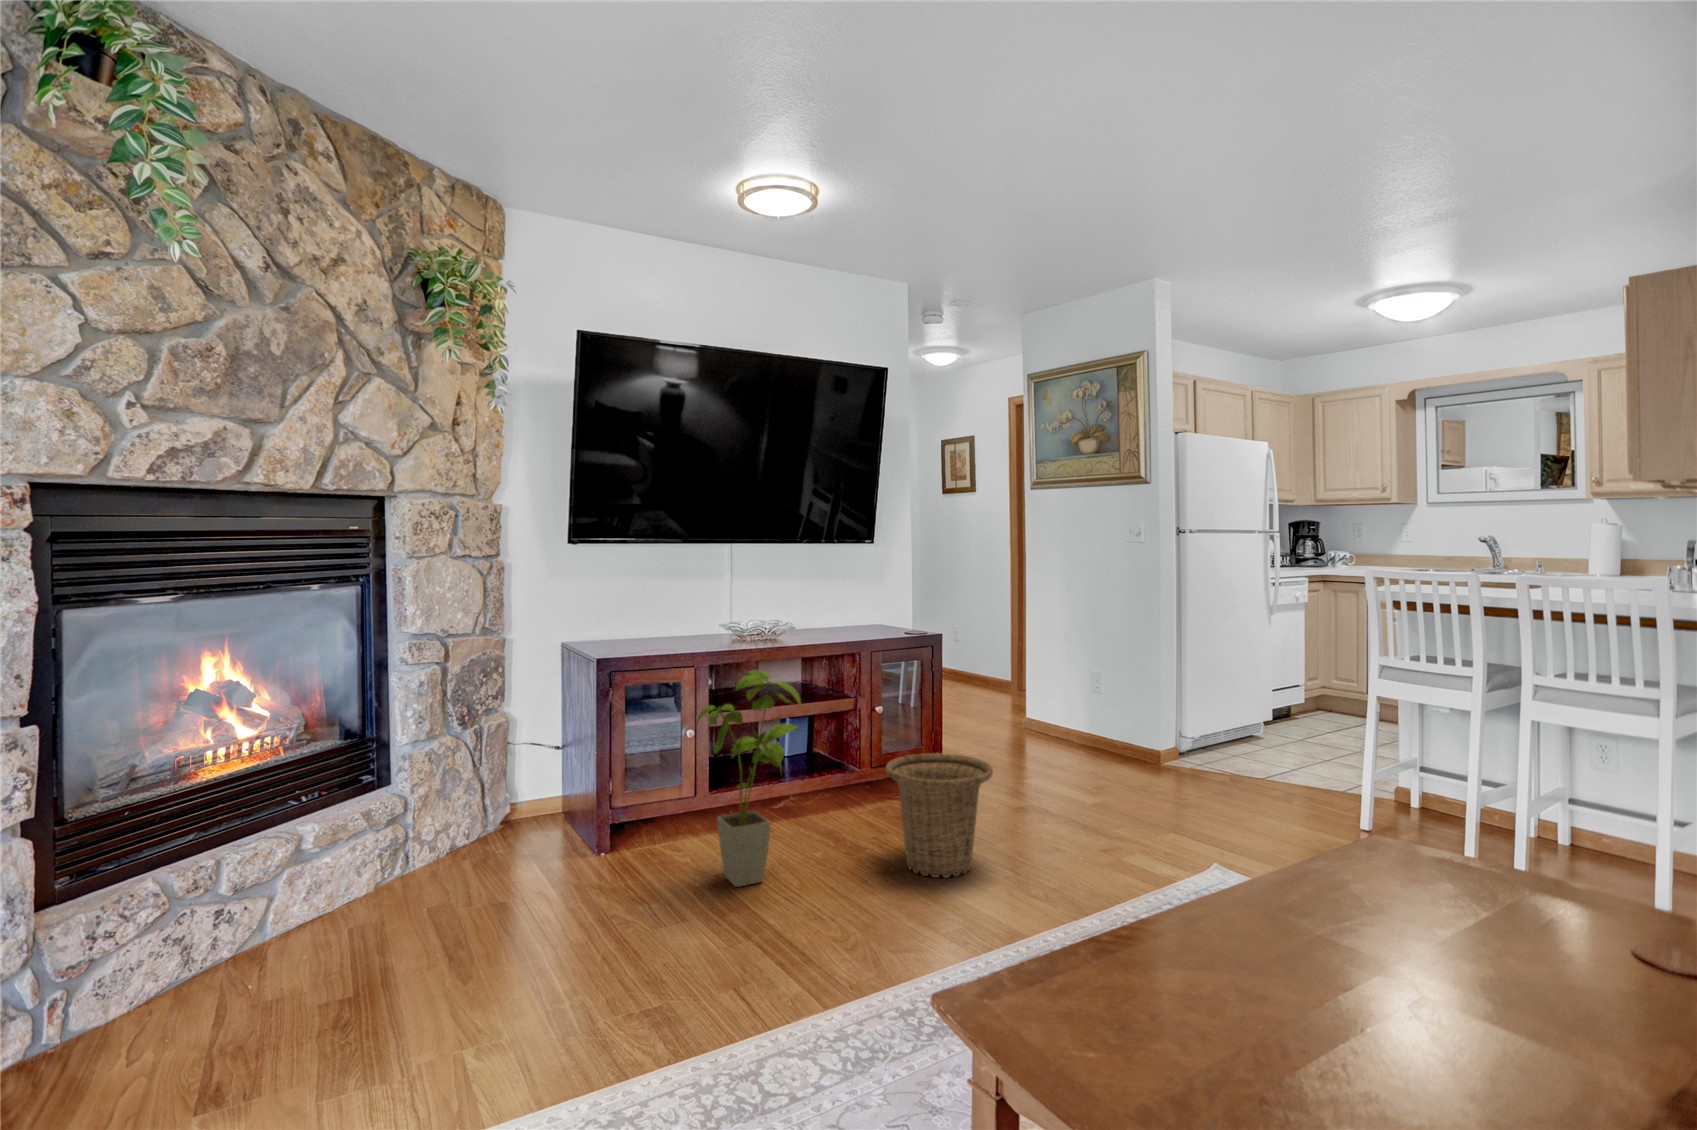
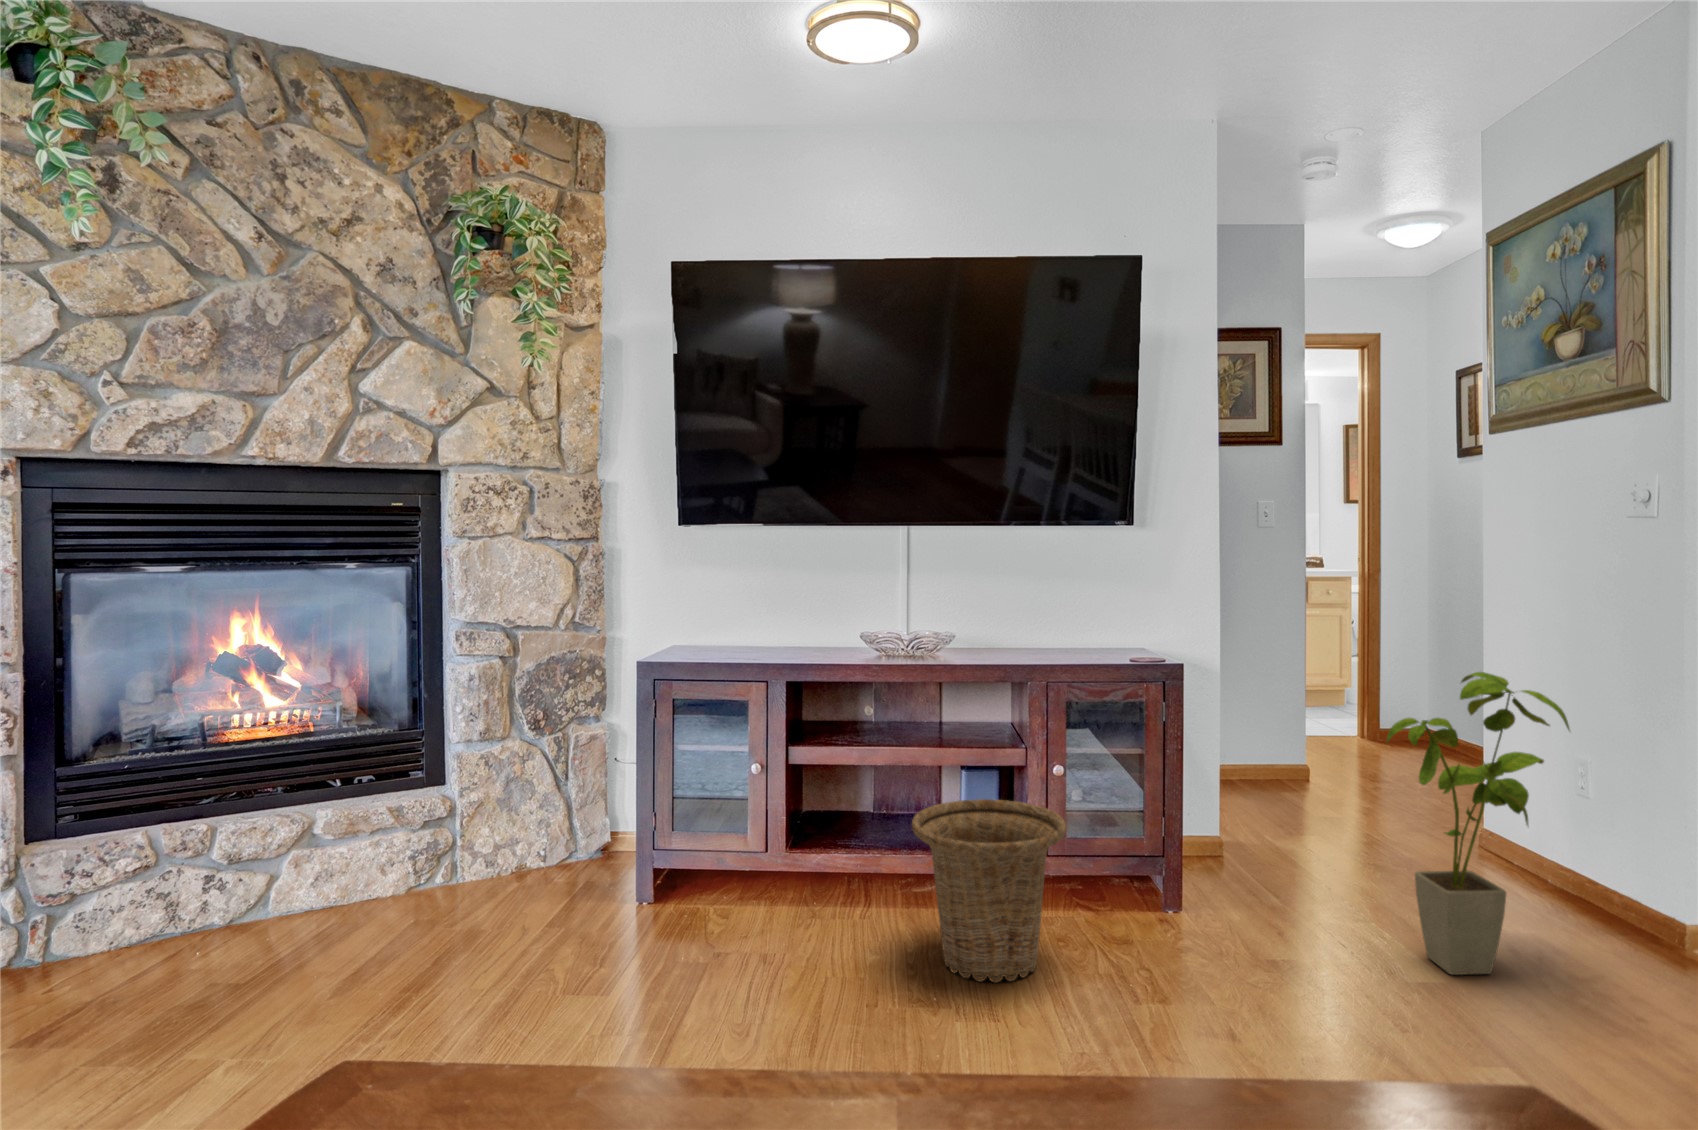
house plant: present [697,670,801,887] -> present [1387,672,1570,975]

